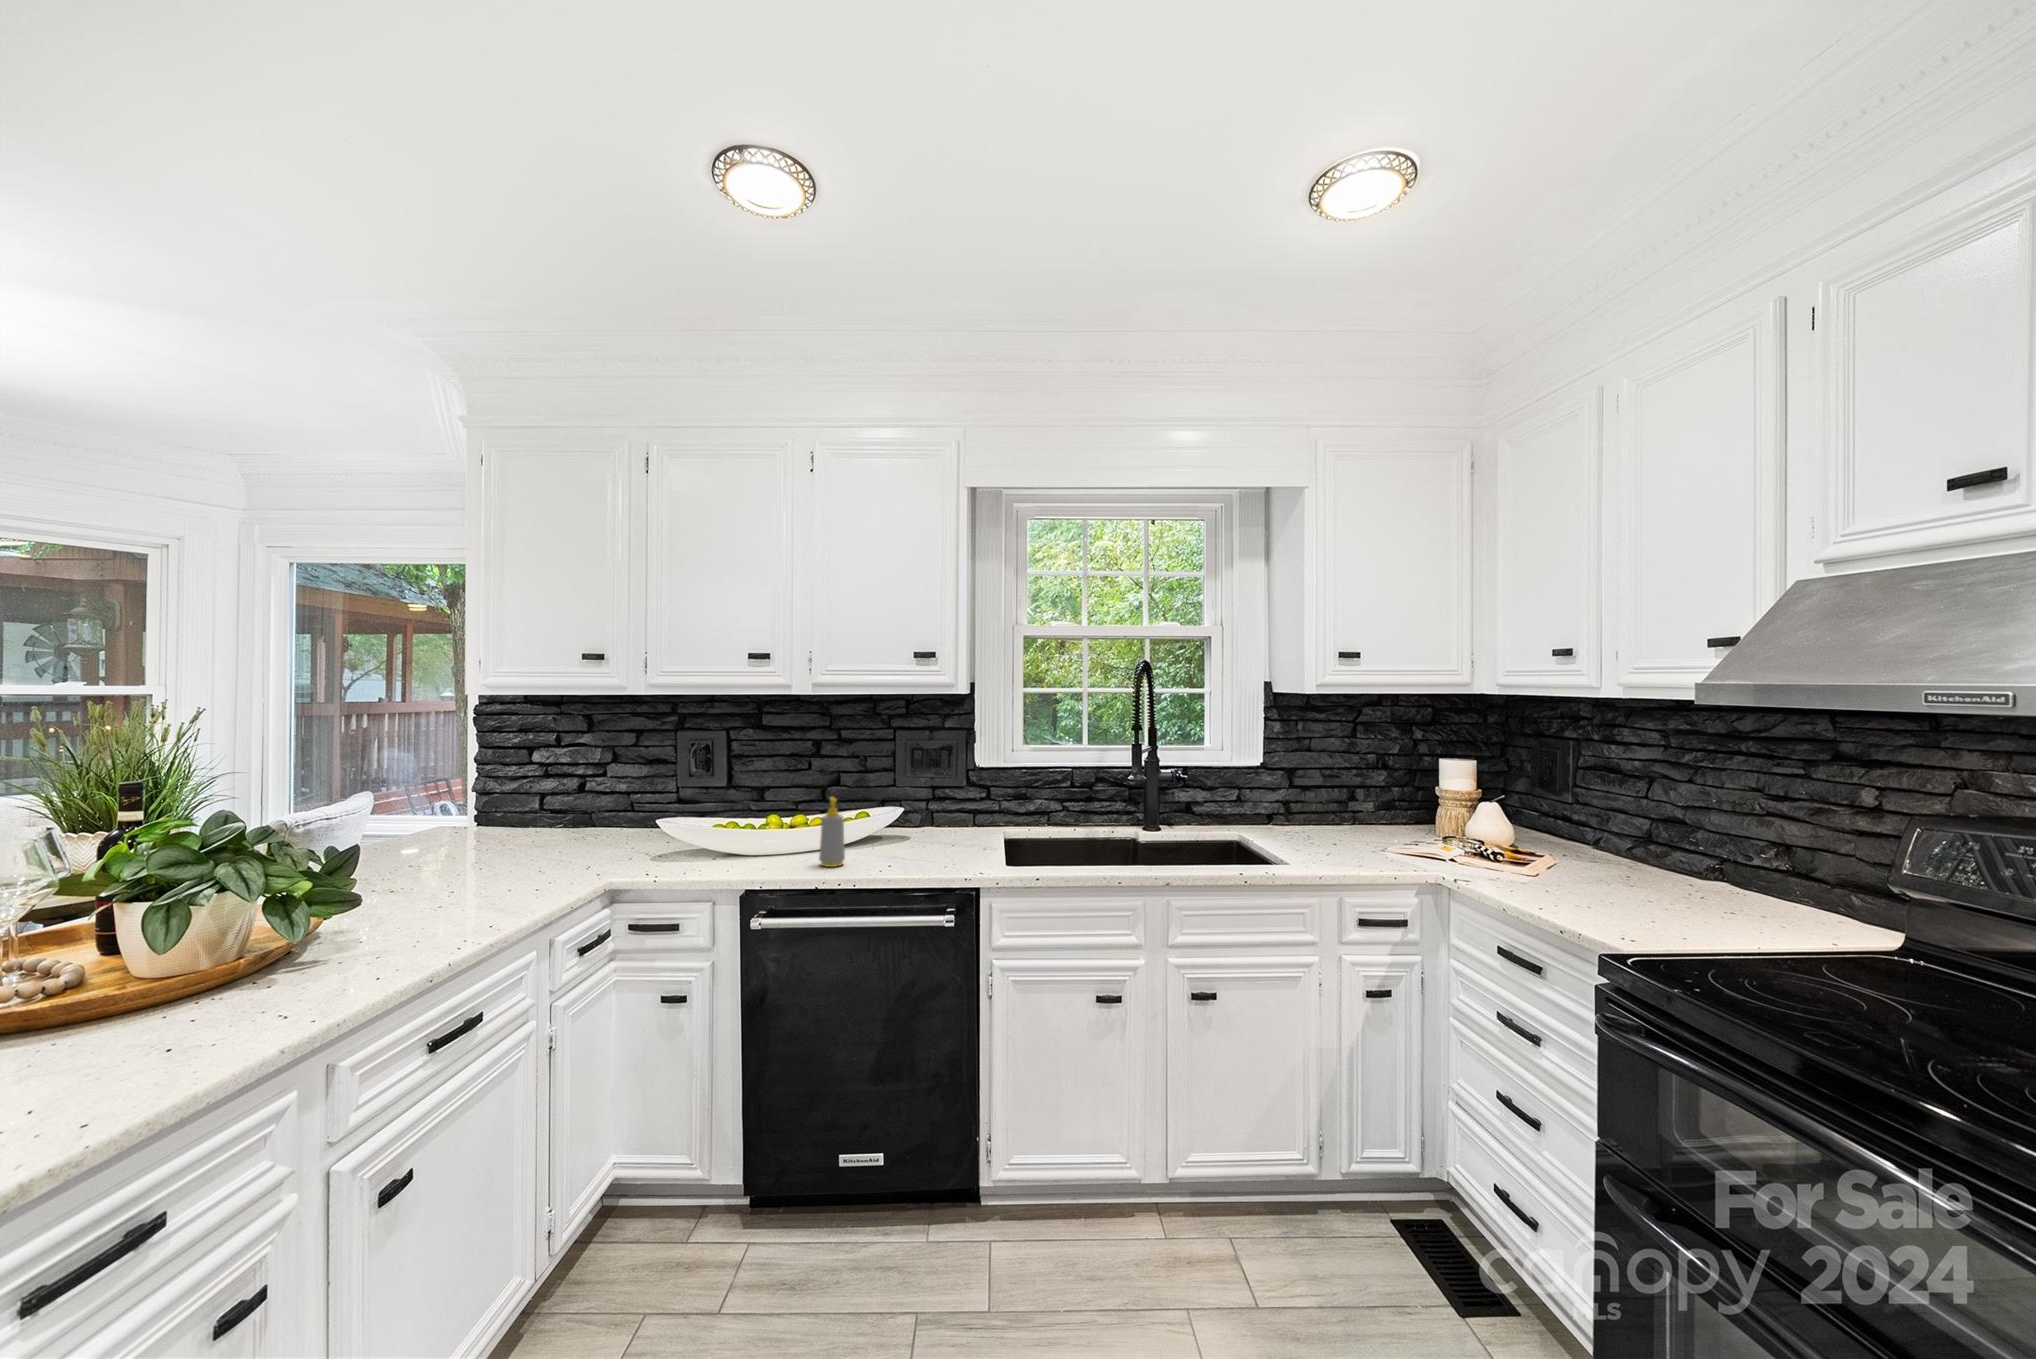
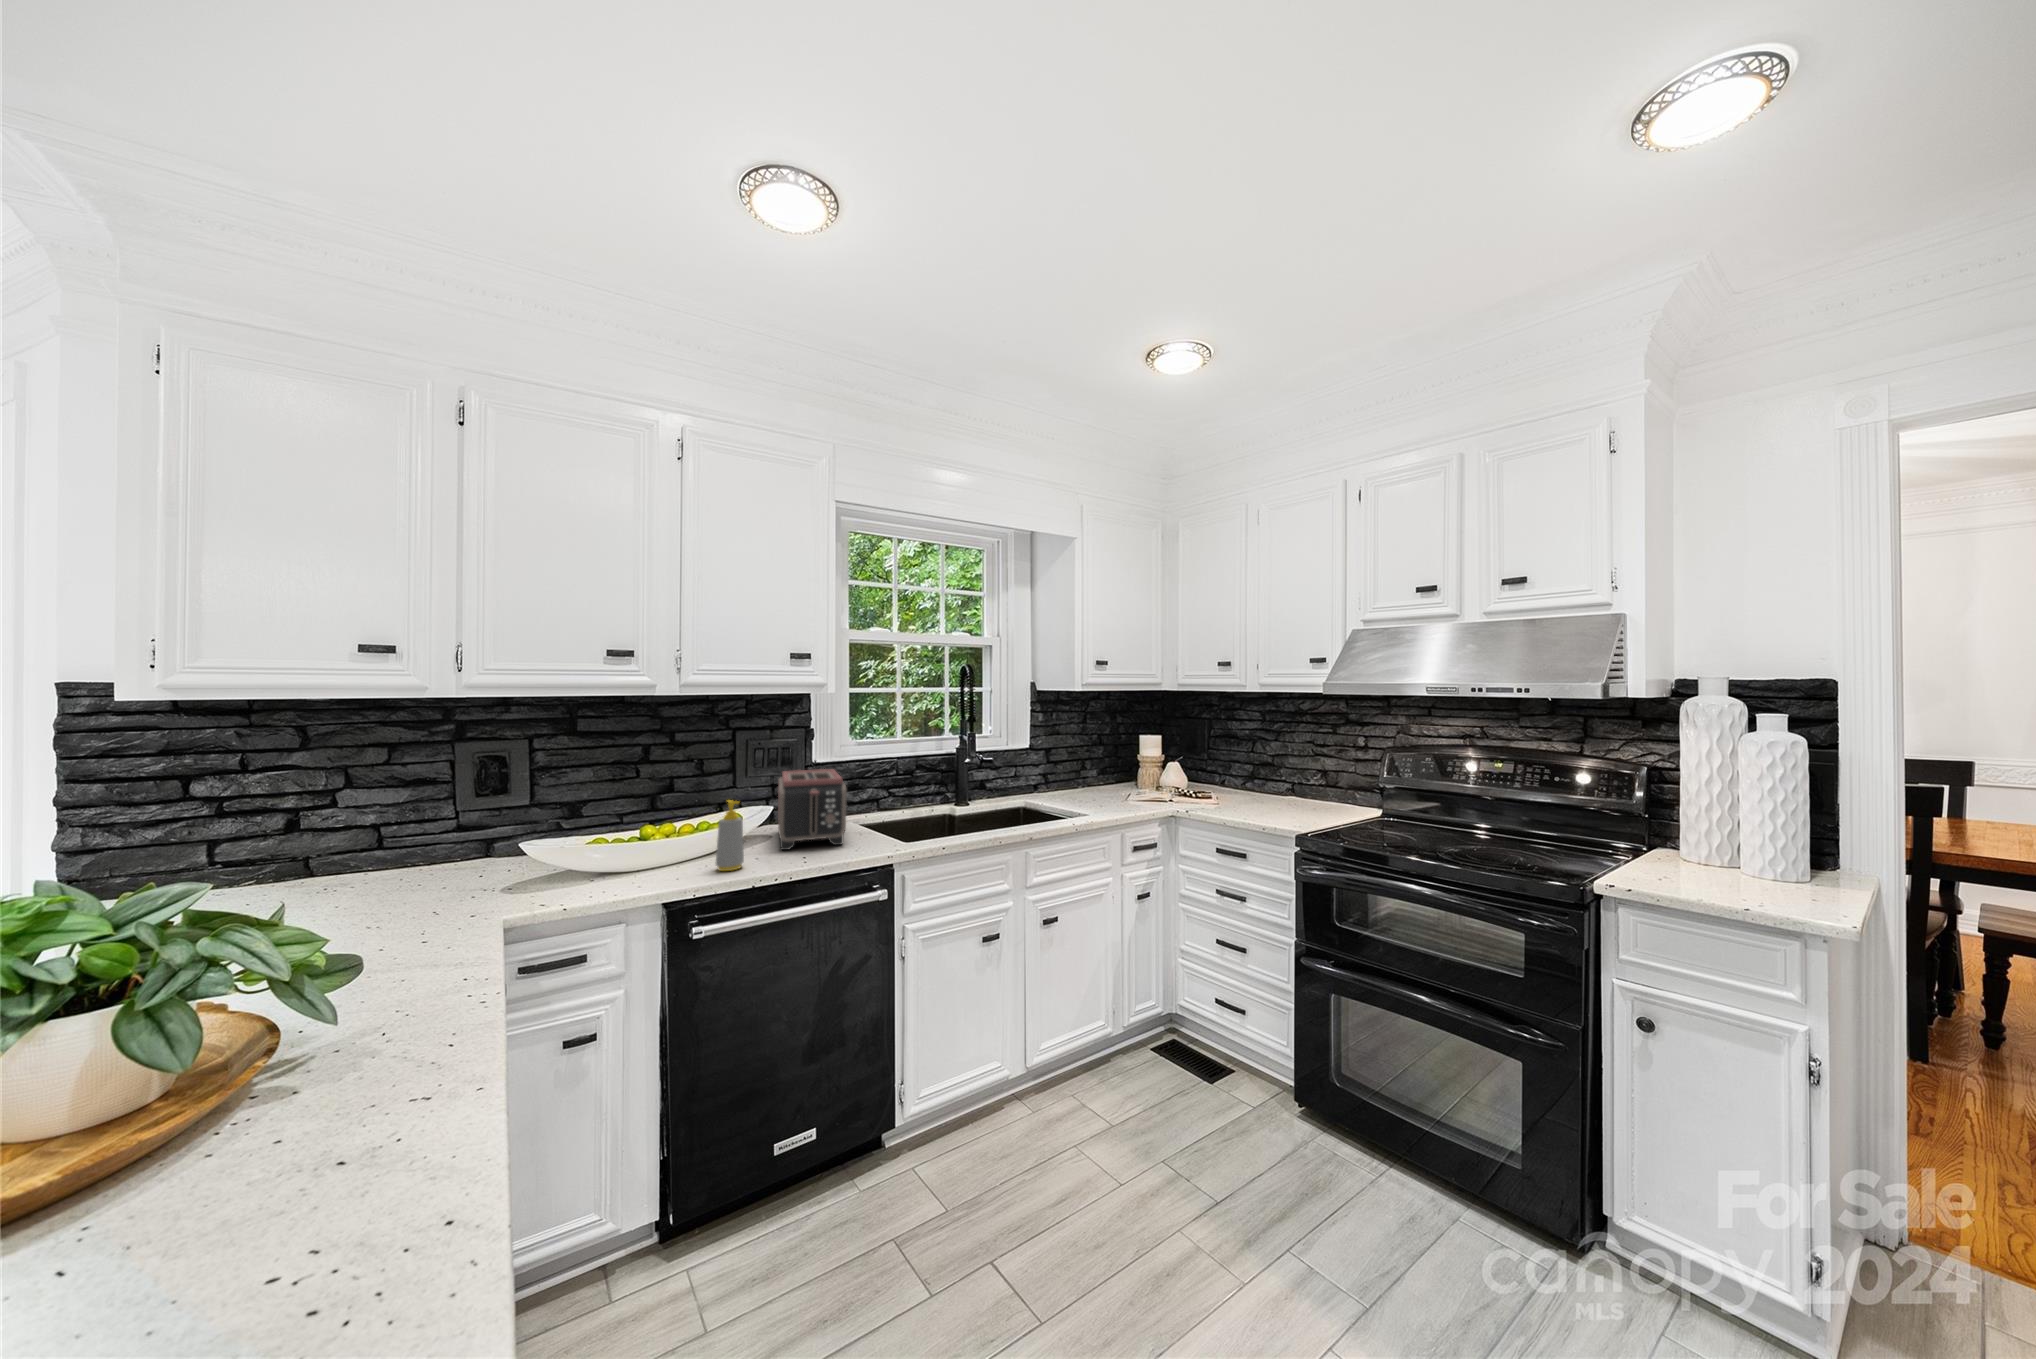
toaster: none [891,773,980,858] -> present [778,769,847,850]

